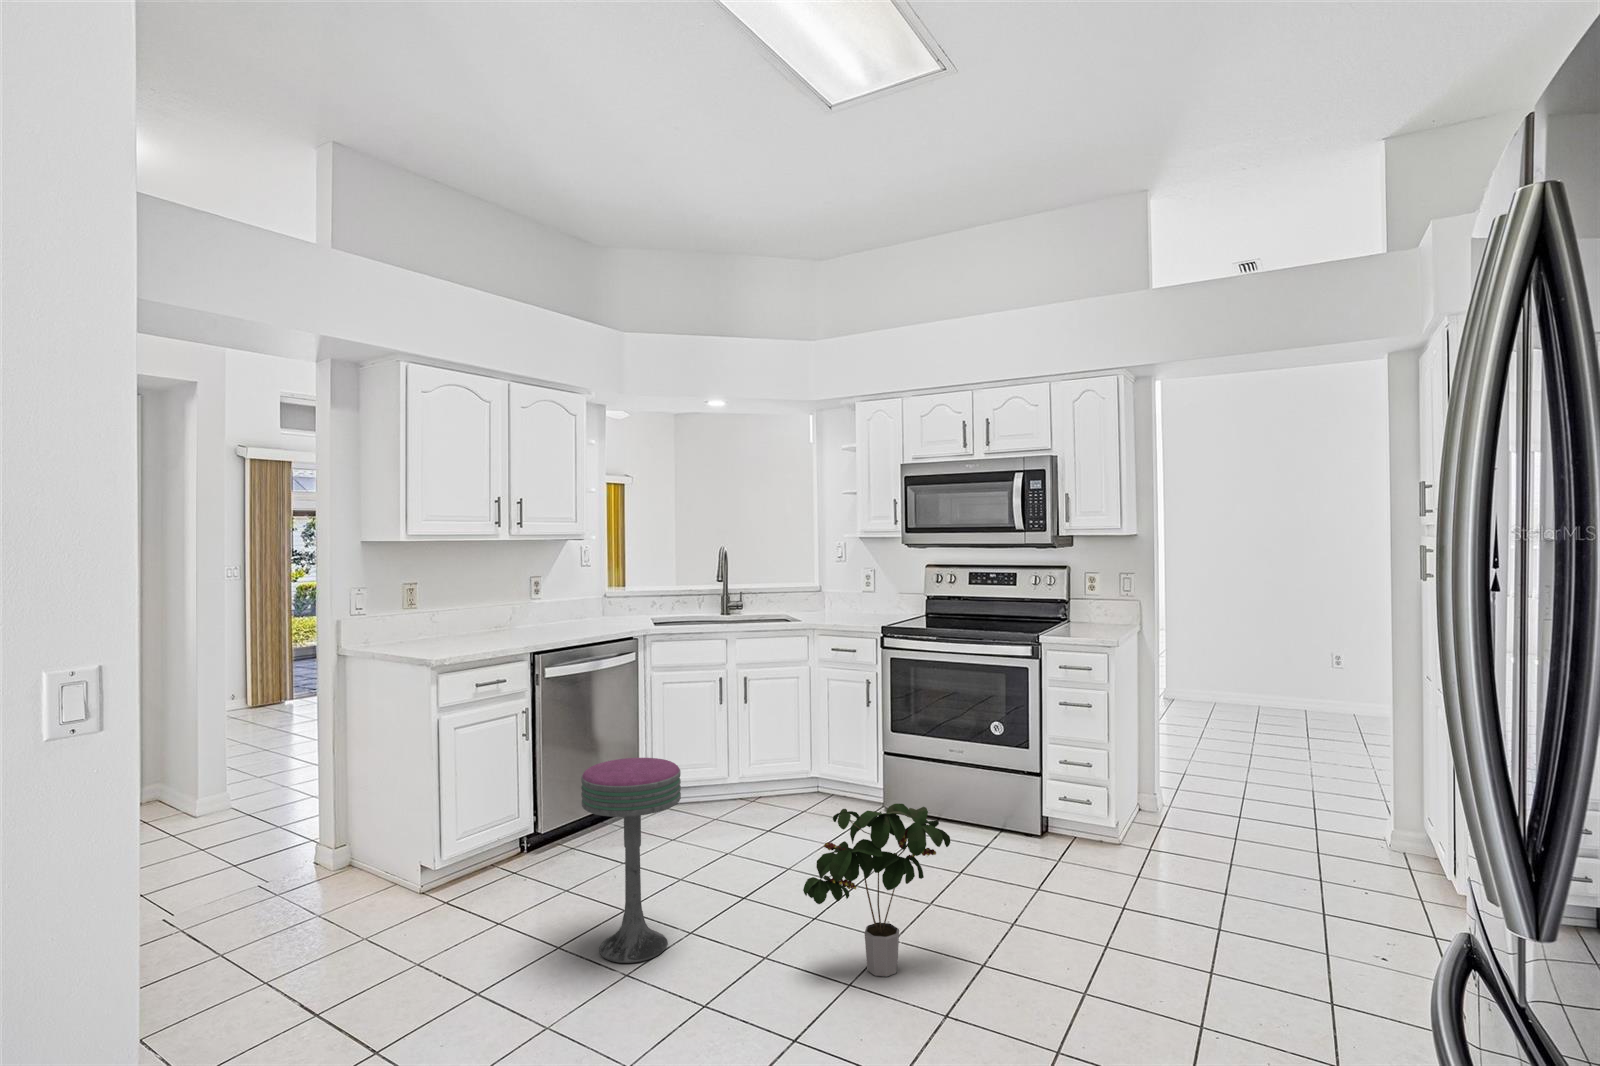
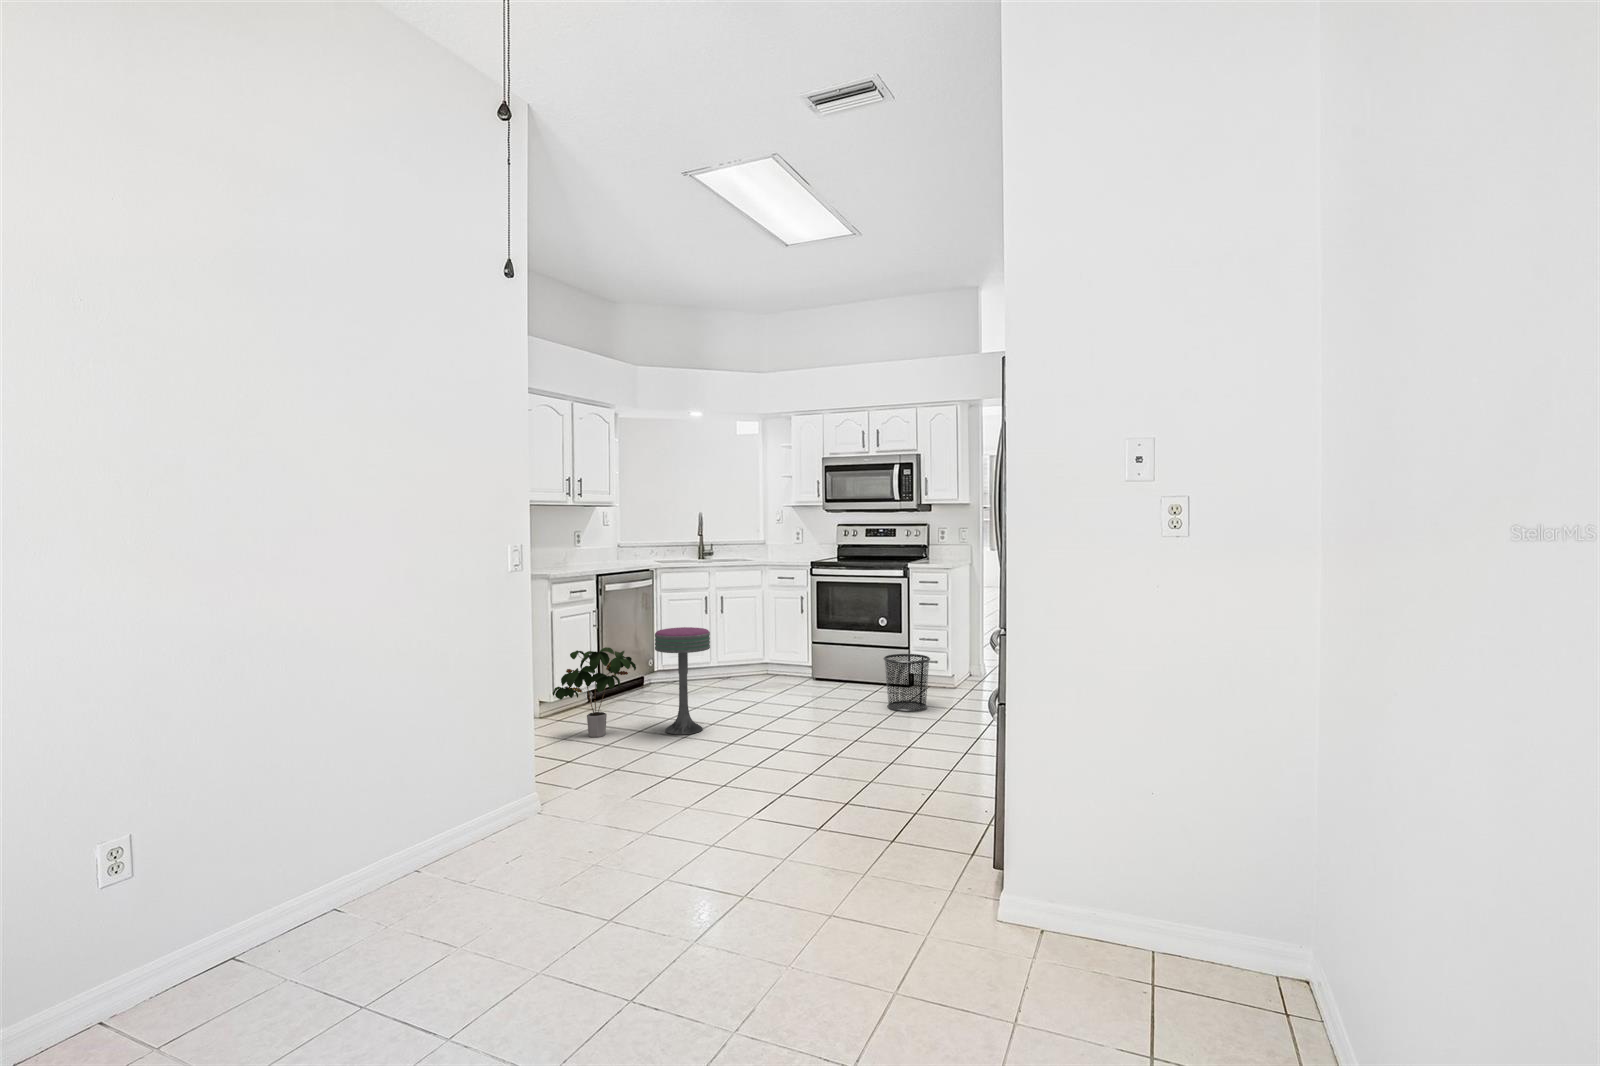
waste bin: none [998,799,1083,914] -> present [883,654,930,712]
potted plant: present [803,804,950,977] -> present [553,647,636,737]

